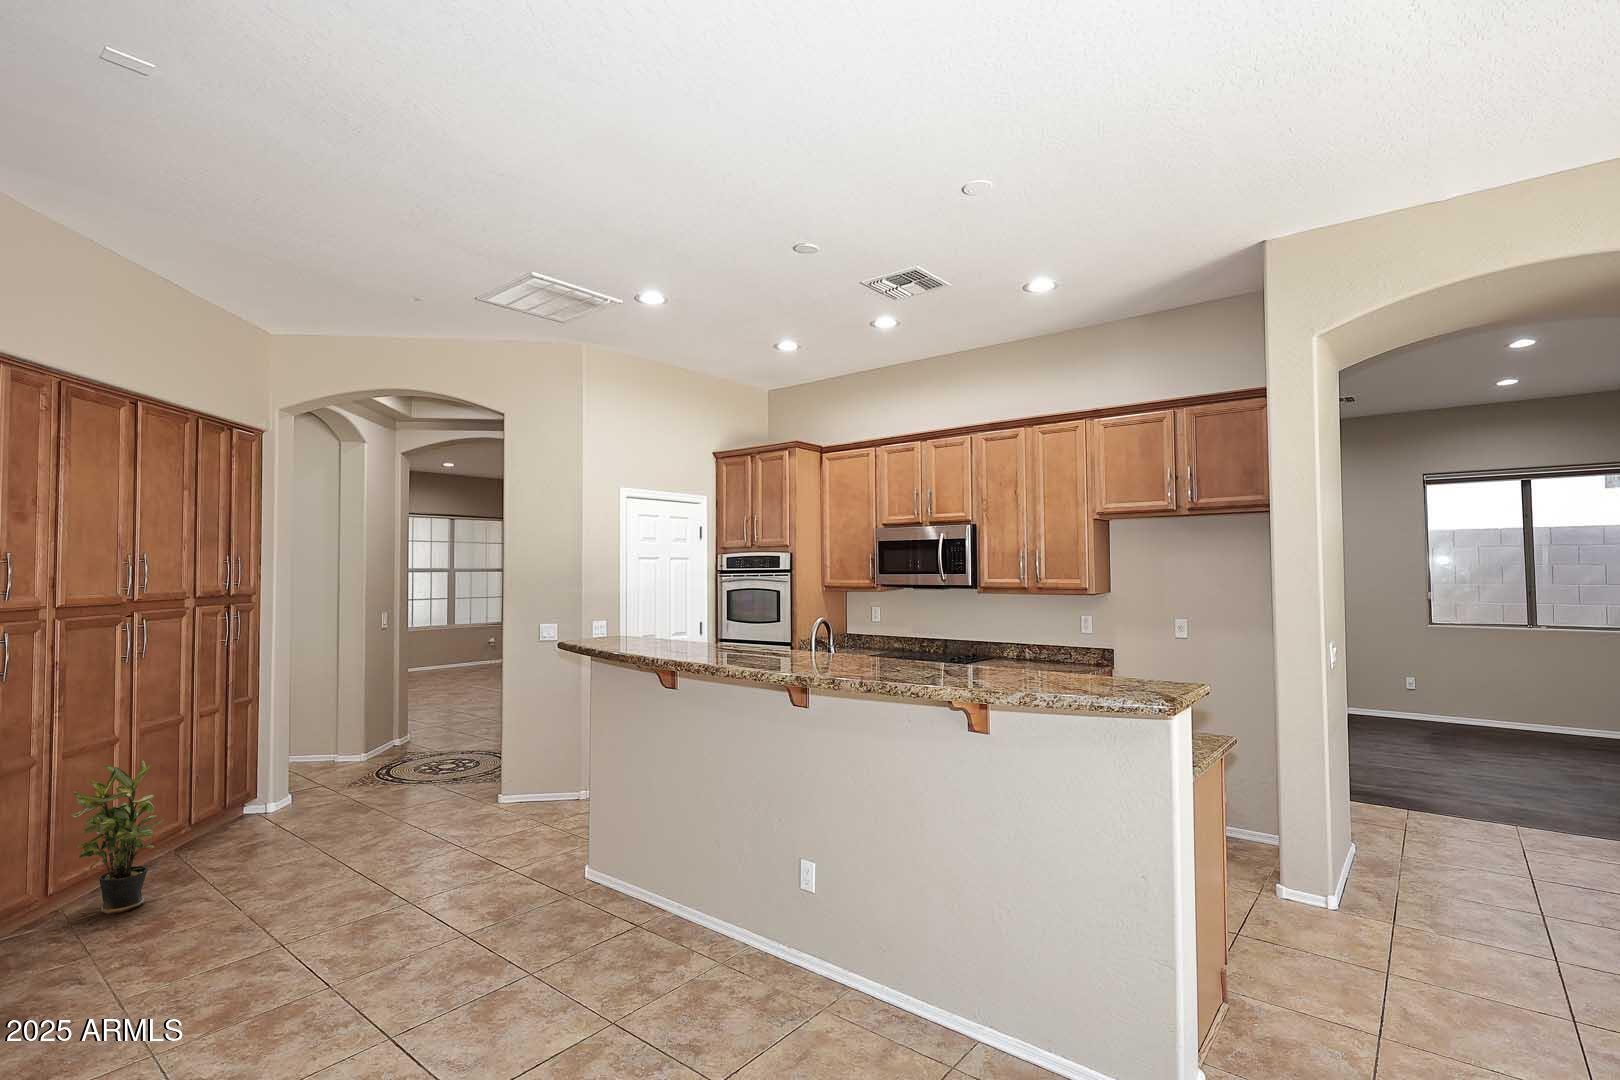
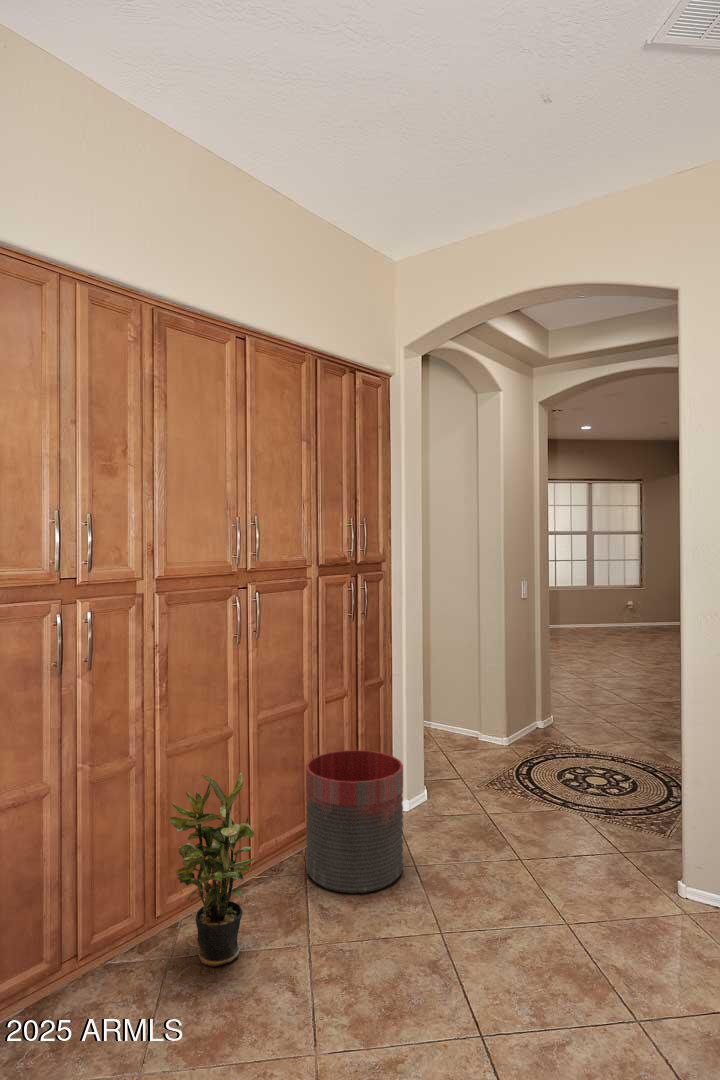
trash can: none [183,751,284,861] -> present [306,750,403,893]

